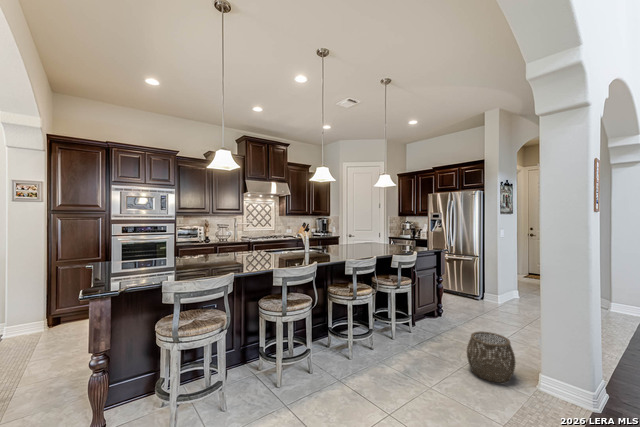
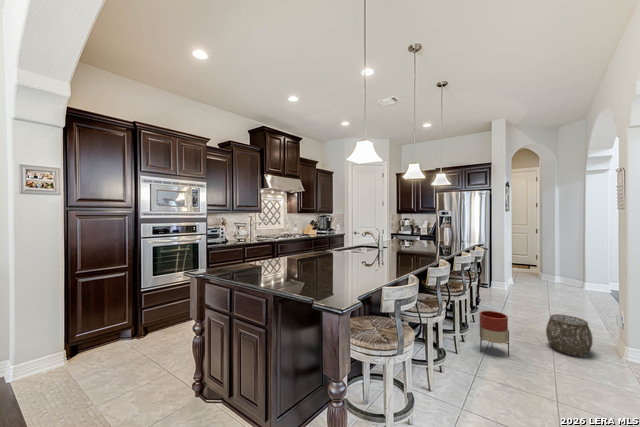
planter: none [381,320,411,372] -> present [479,311,509,357]

